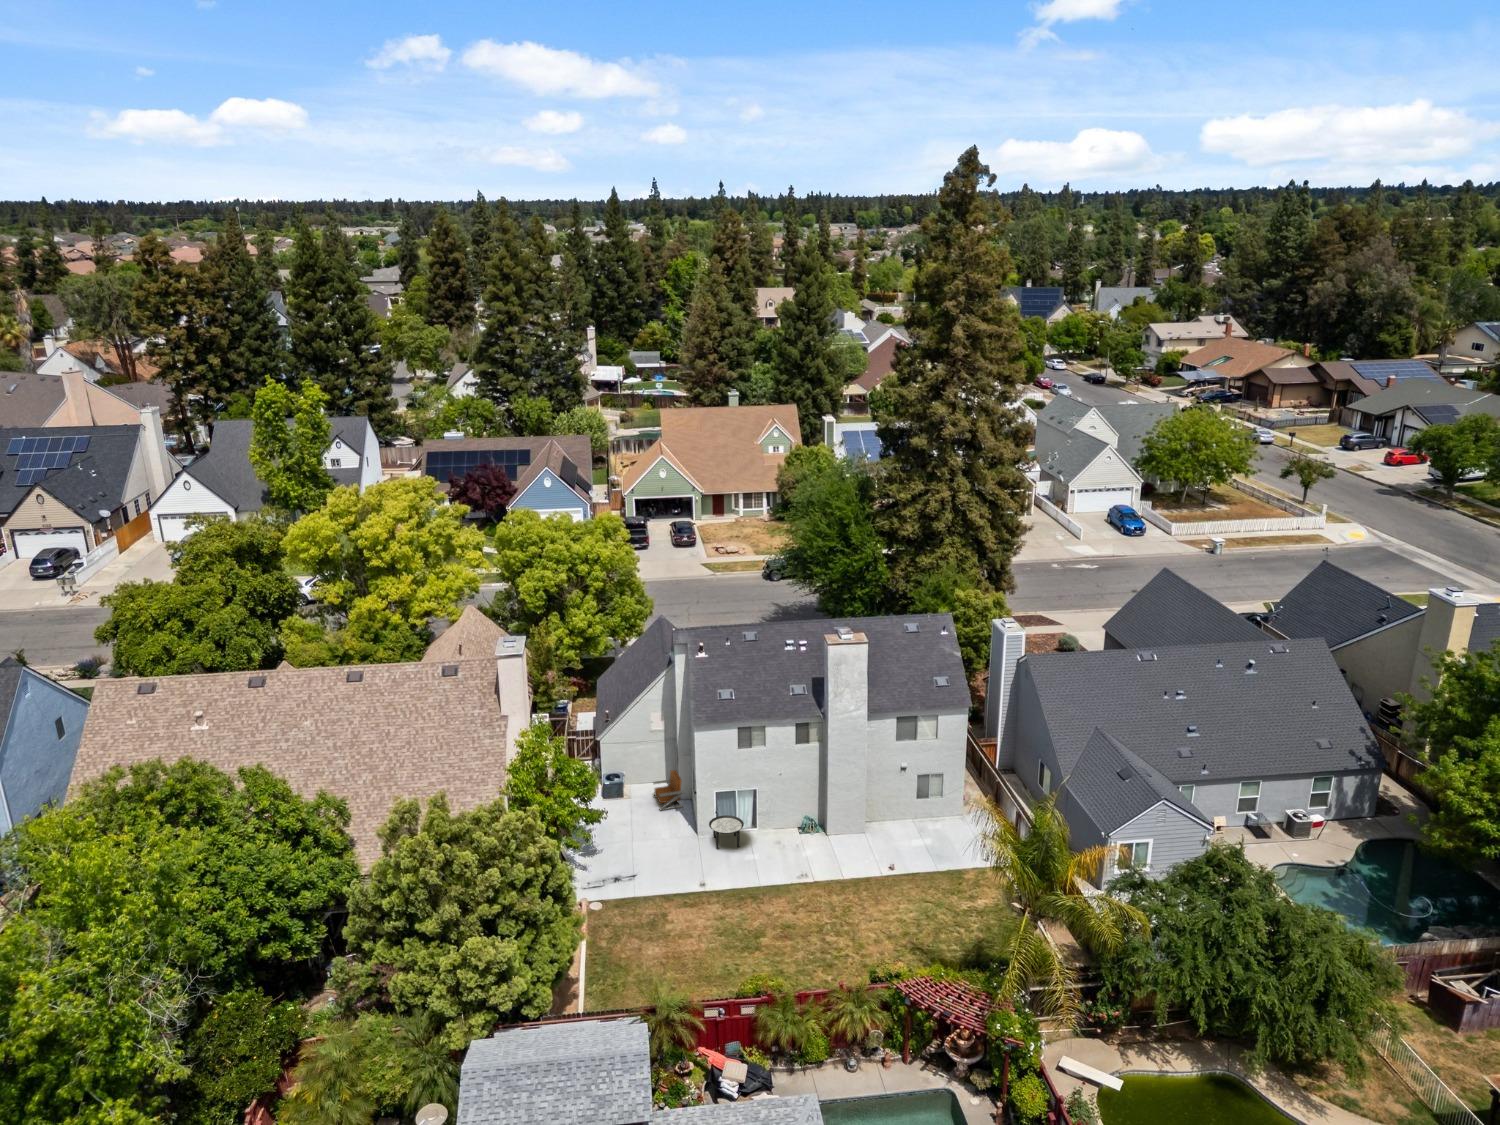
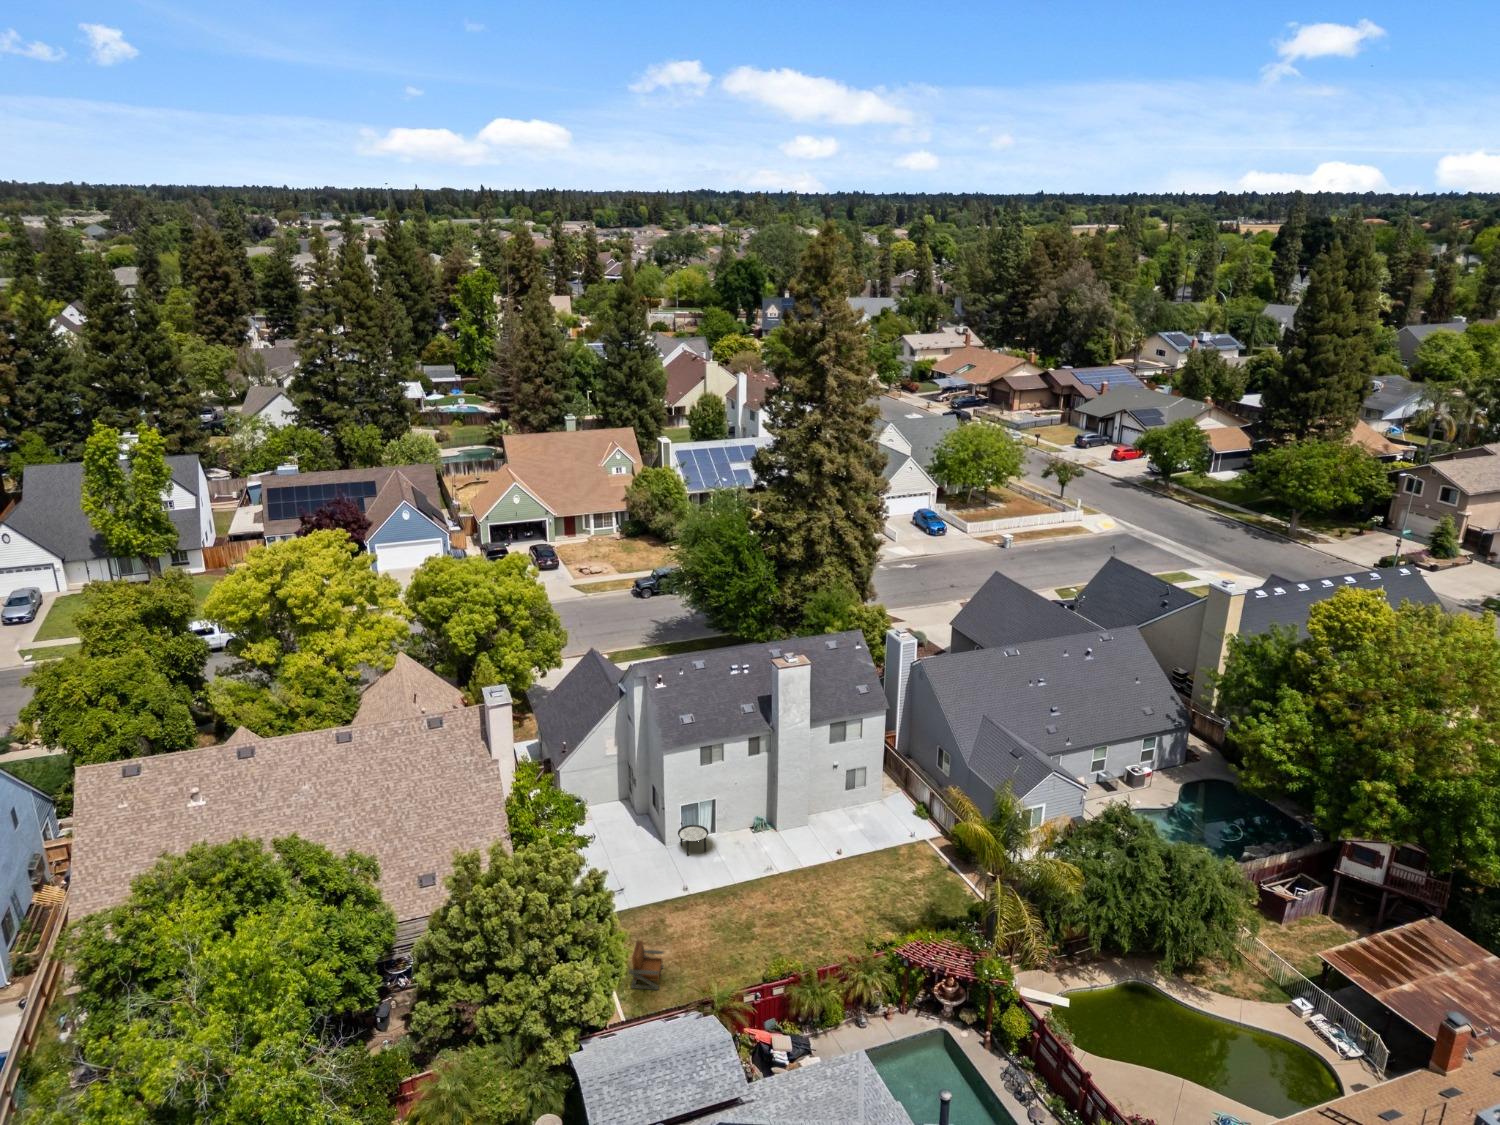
lounge chair: present [653,770,685,810] -> present [629,941,664,990]

